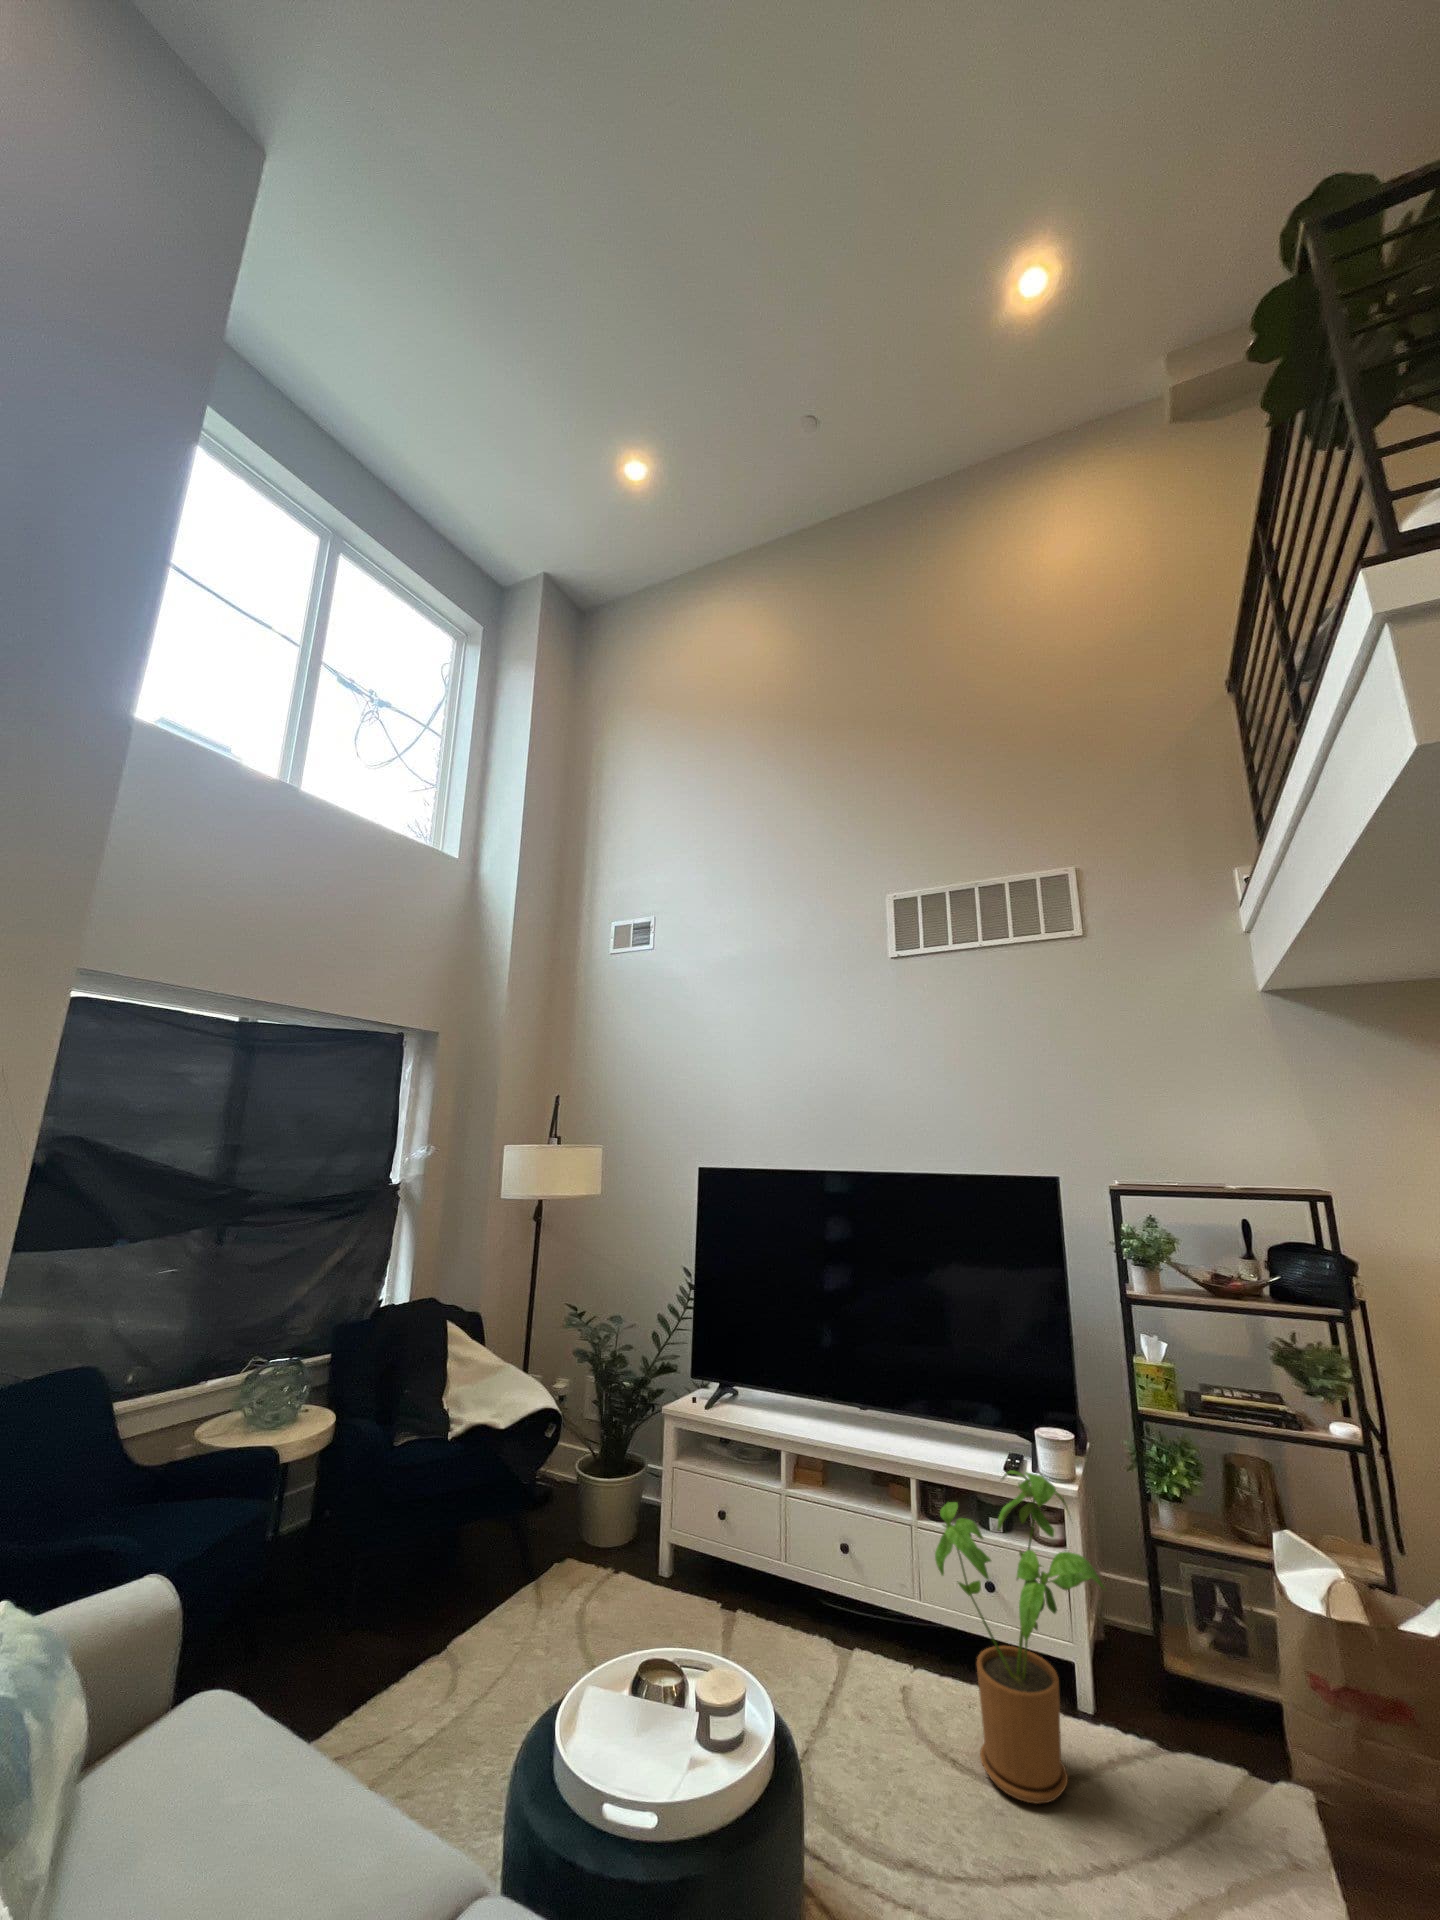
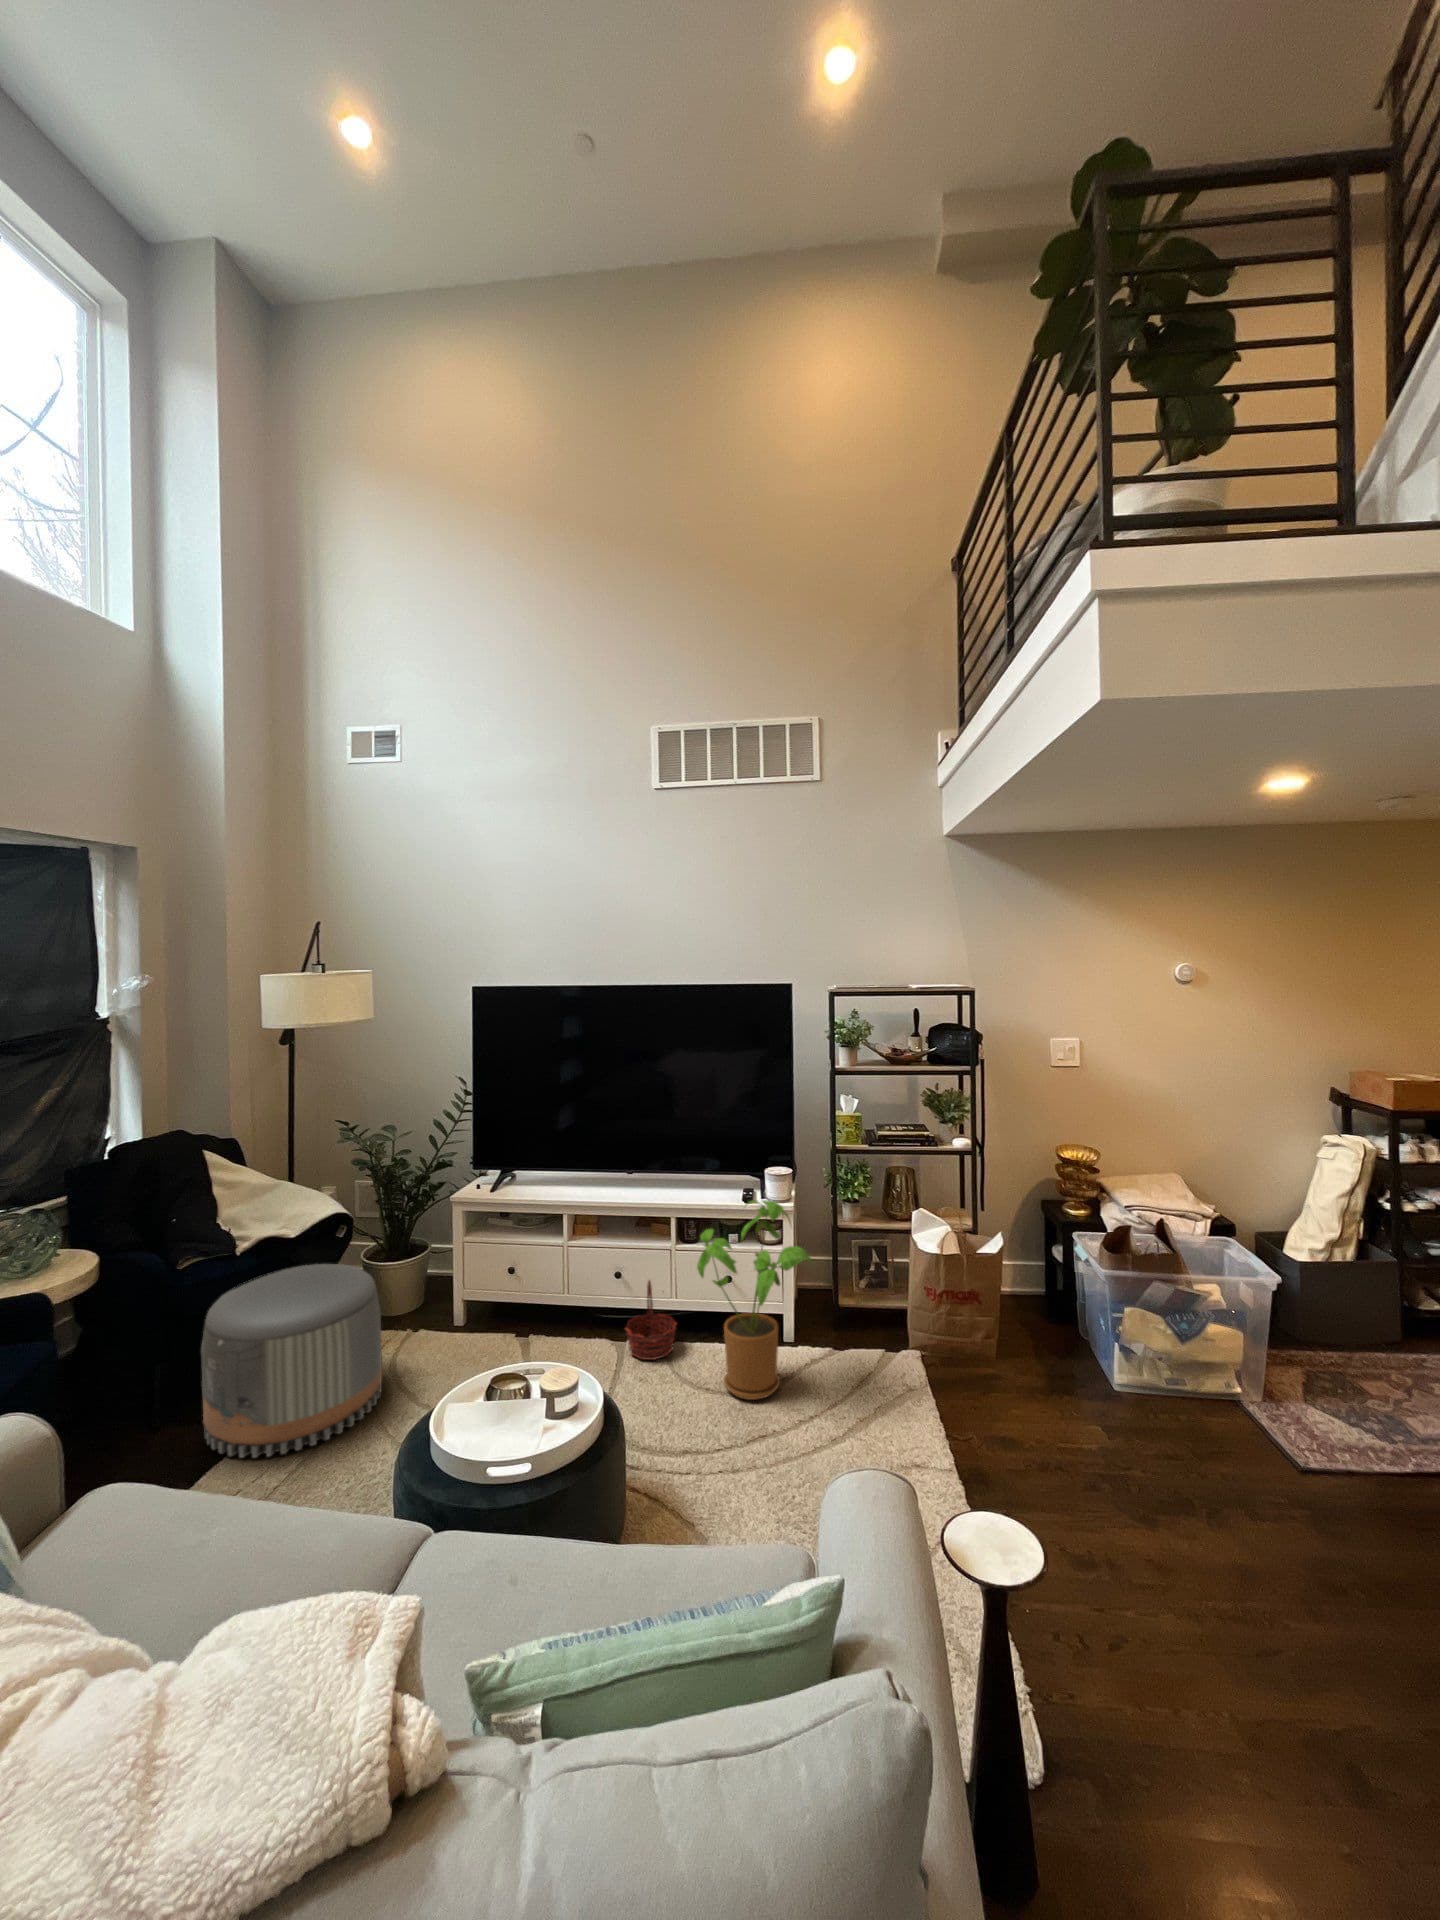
pouf: none [379,1464,569,1702] -> present [201,1264,382,1458]
basket: none [849,1562,919,1689] -> present [626,1281,677,1360]

